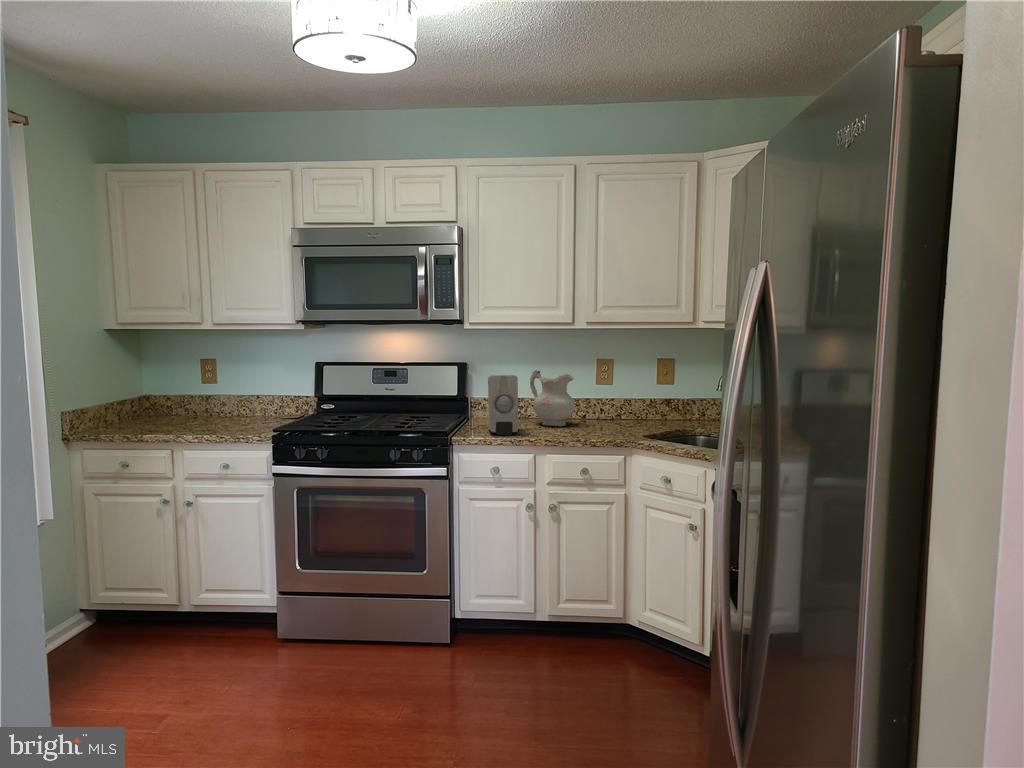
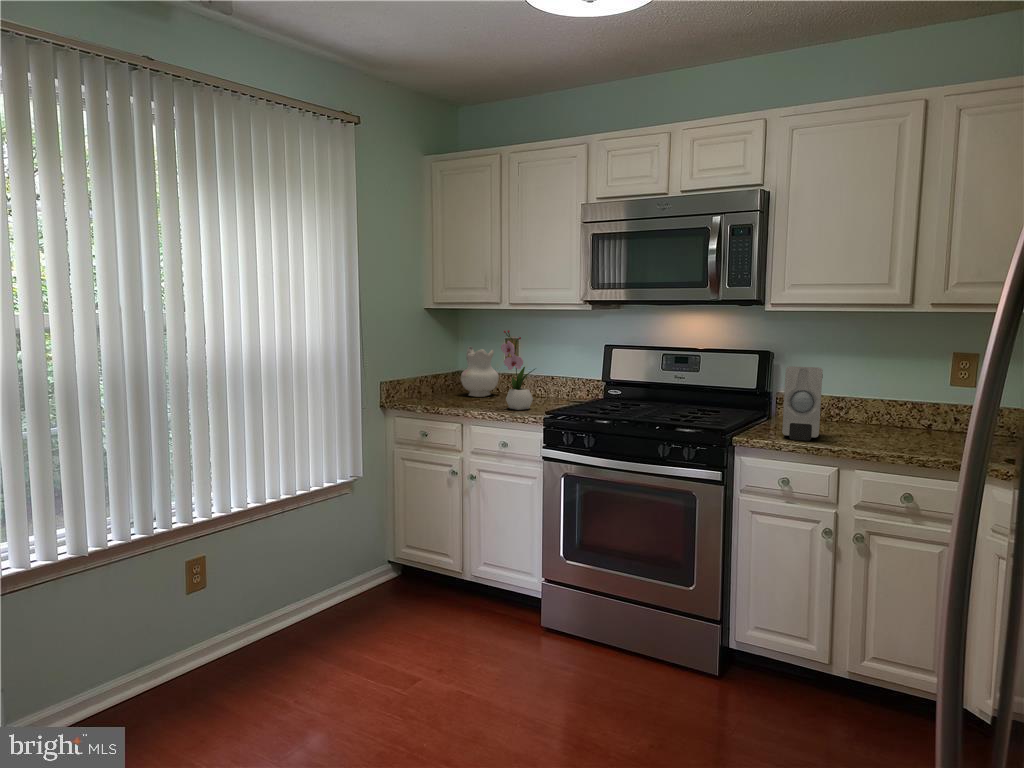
flower arrangement: none [213,351,252,431] -> present [501,330,535,410]
ceramic pitcher: present [530,370,575,426] -> present [461,346,499,397]

